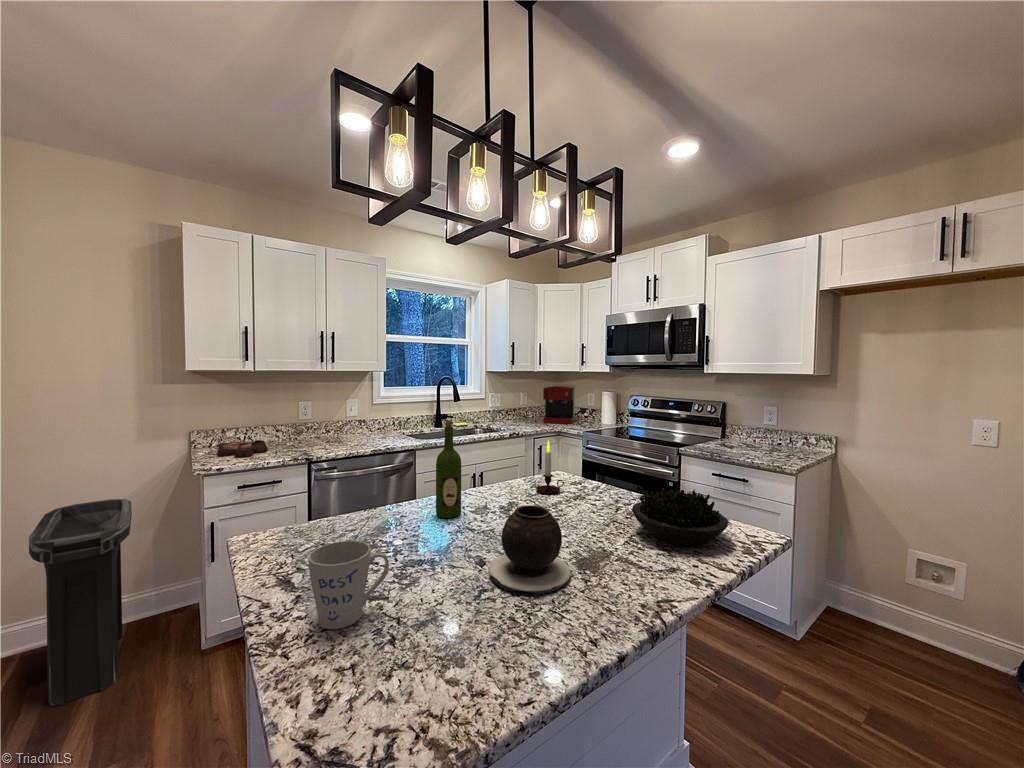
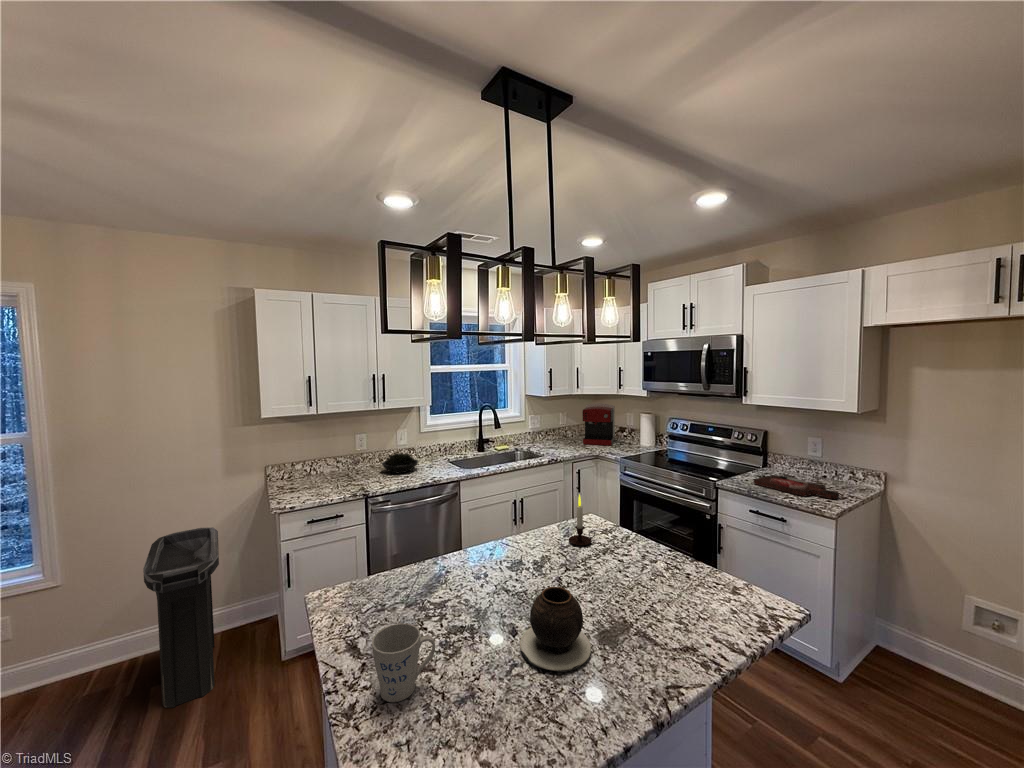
wine bottle: present [436,420,461,518] -> none [476,487,499,576]
cutting board: present [218,440,268,458] -> present [753,475,840,499]
succulent plant: present [632,488,729,545] -> present [382,453,418,473]

